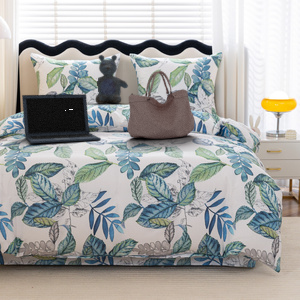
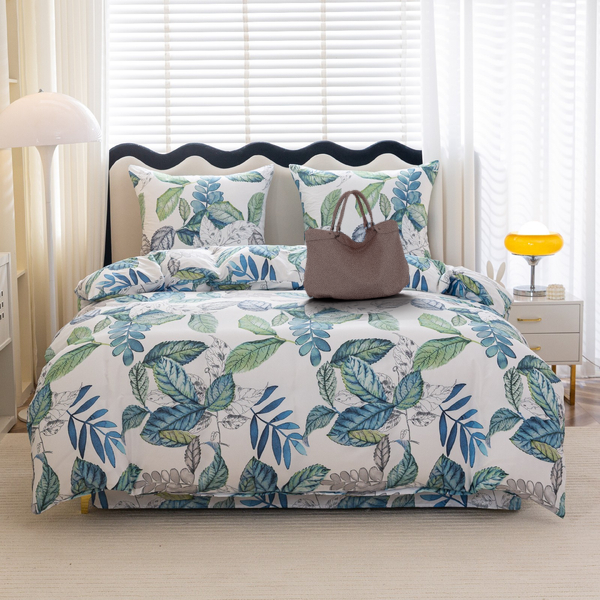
stuffed bear: present [95,55,128,104] -> none [225,166,288,244]
laptop: present [22,94,100,143] -> none [130,229,260,309]

